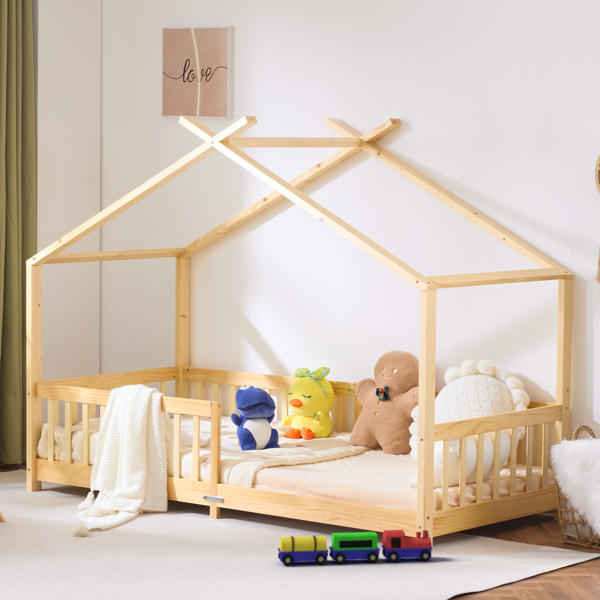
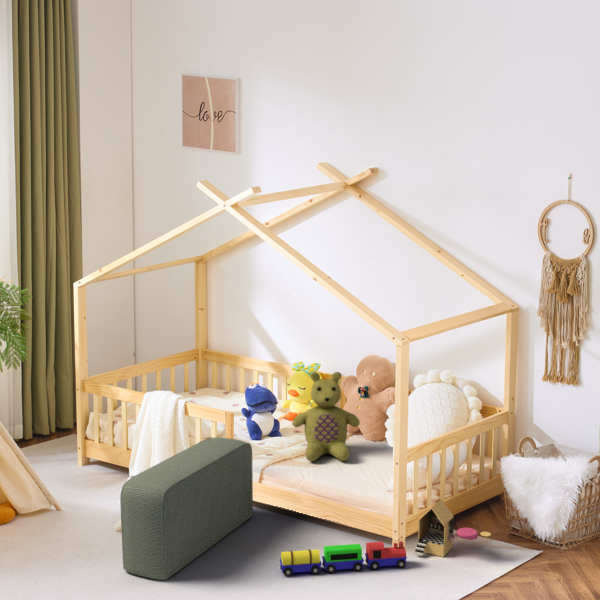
stuffed bear: none [294,357,378,463] -> present [292,372,360,461]
pouf: none [87,427,245,566] -> present [120,437,253,580]
toy house: none [442,488,535,554] -> present [414,499,491,557]

